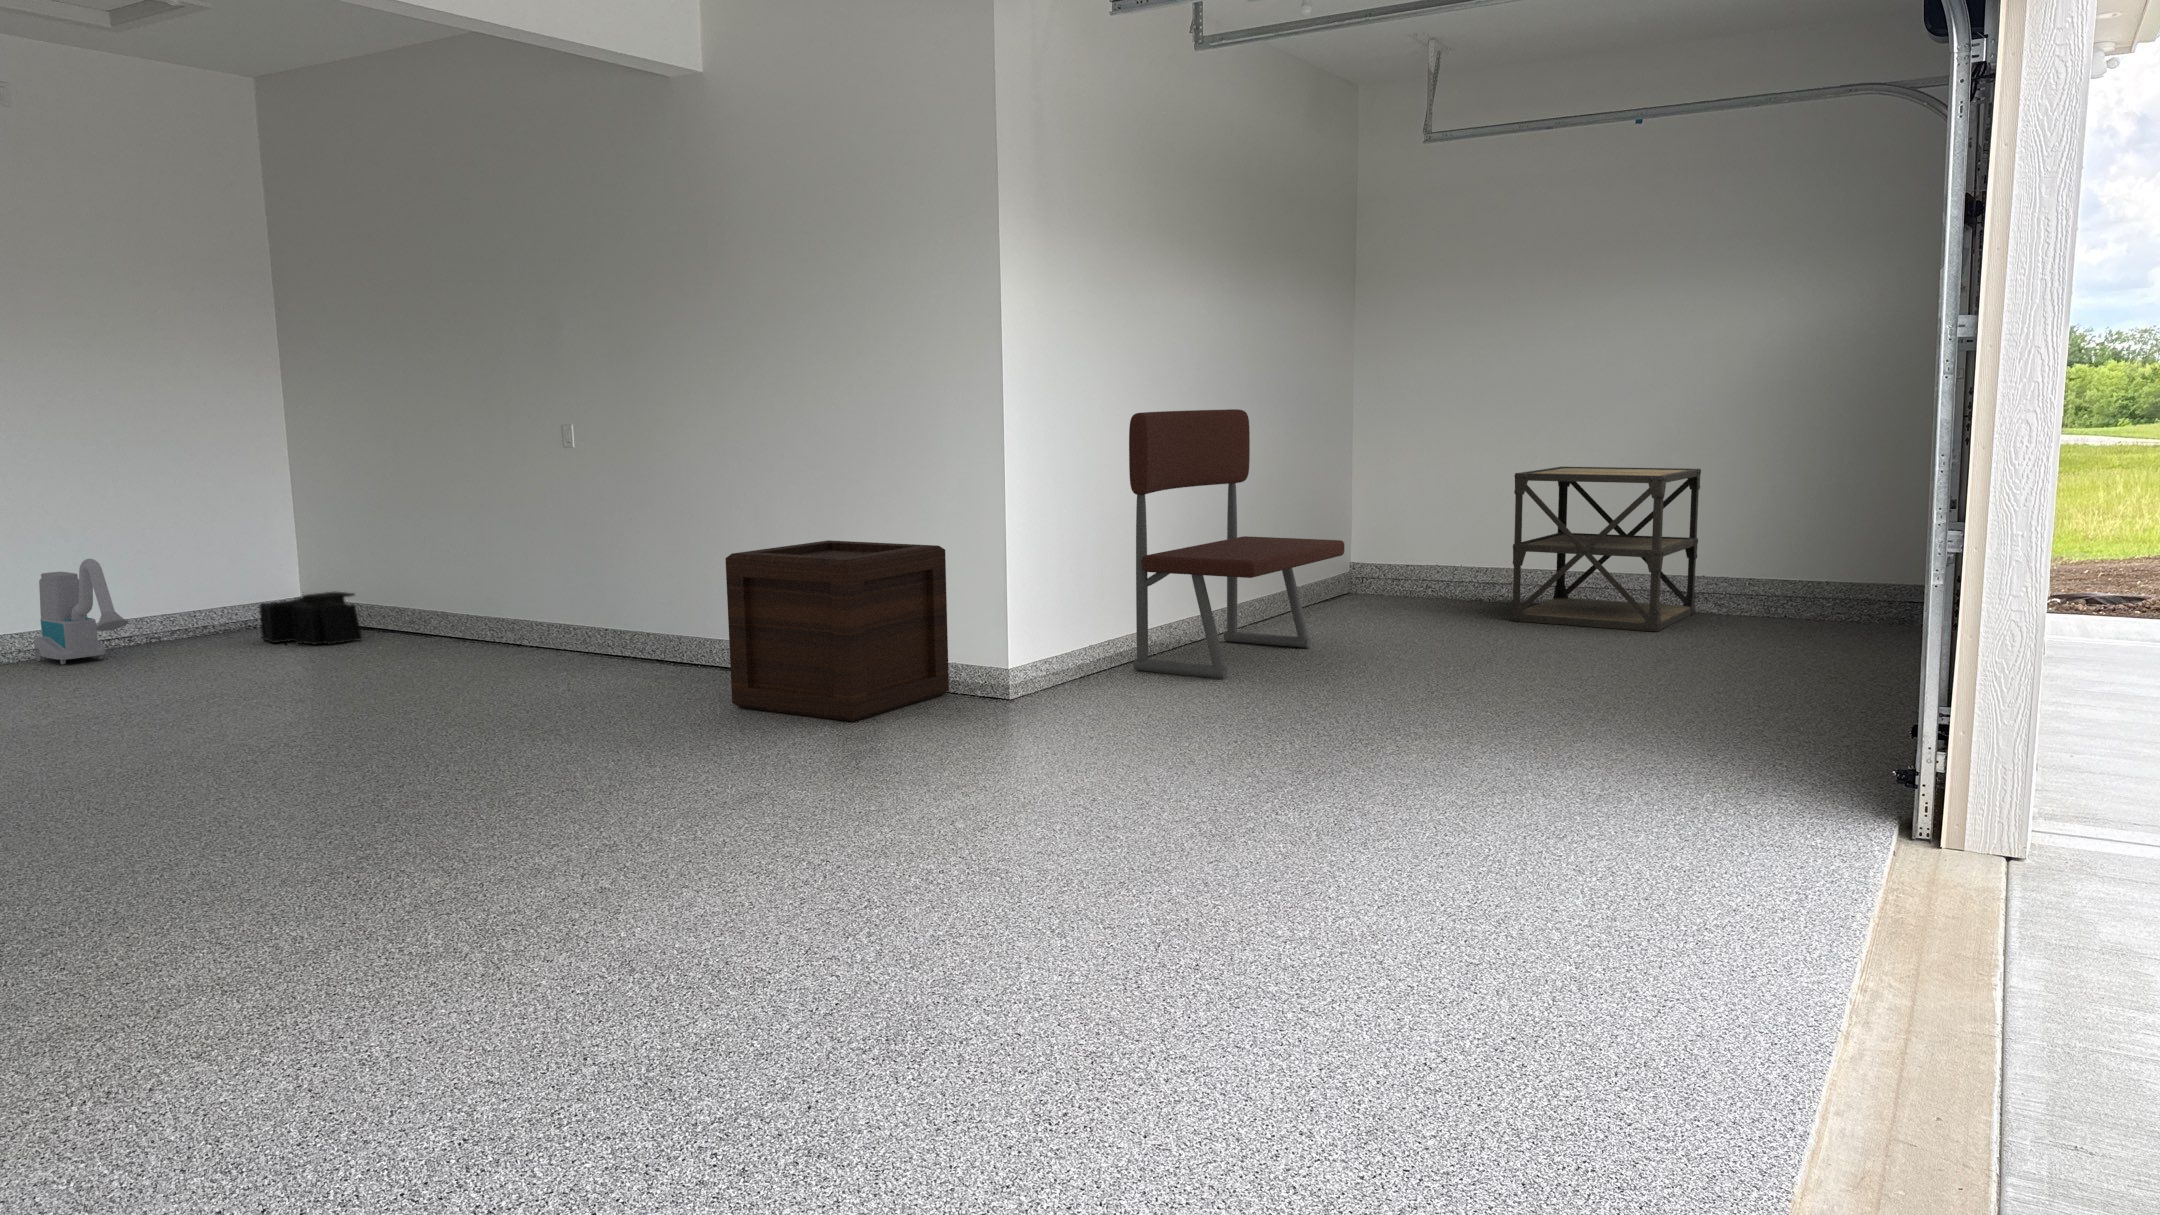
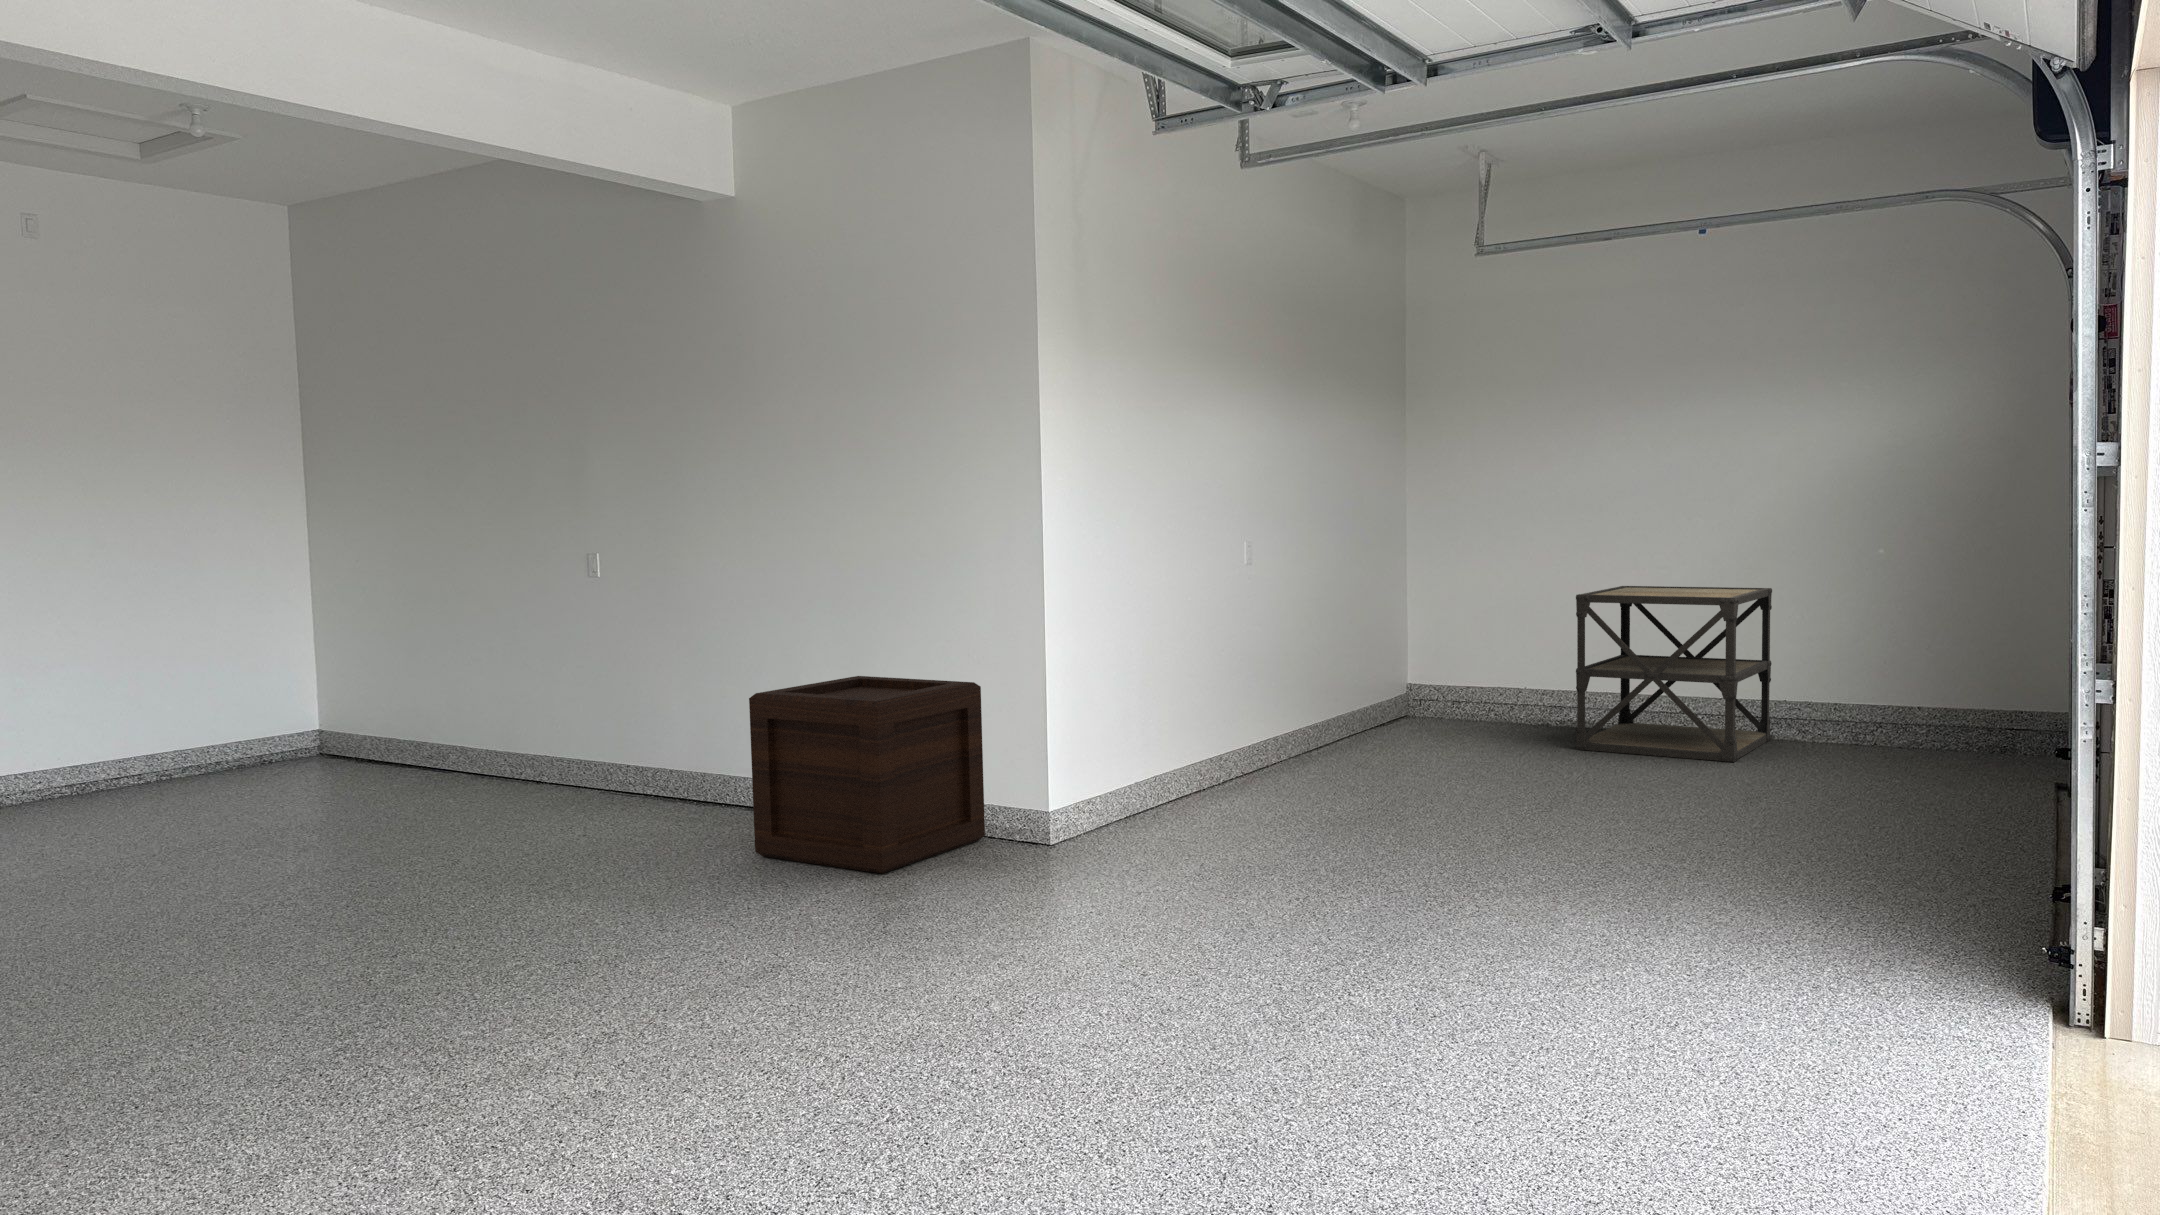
bench: present [1129,409,1344,678] -> none [1173,533,1401,820]
vacuum cleaner: present [34,559,129,665] -> none [42,696,138,805]
storage bin: present [259,591,362,644] -> none [276,724,380,782]

